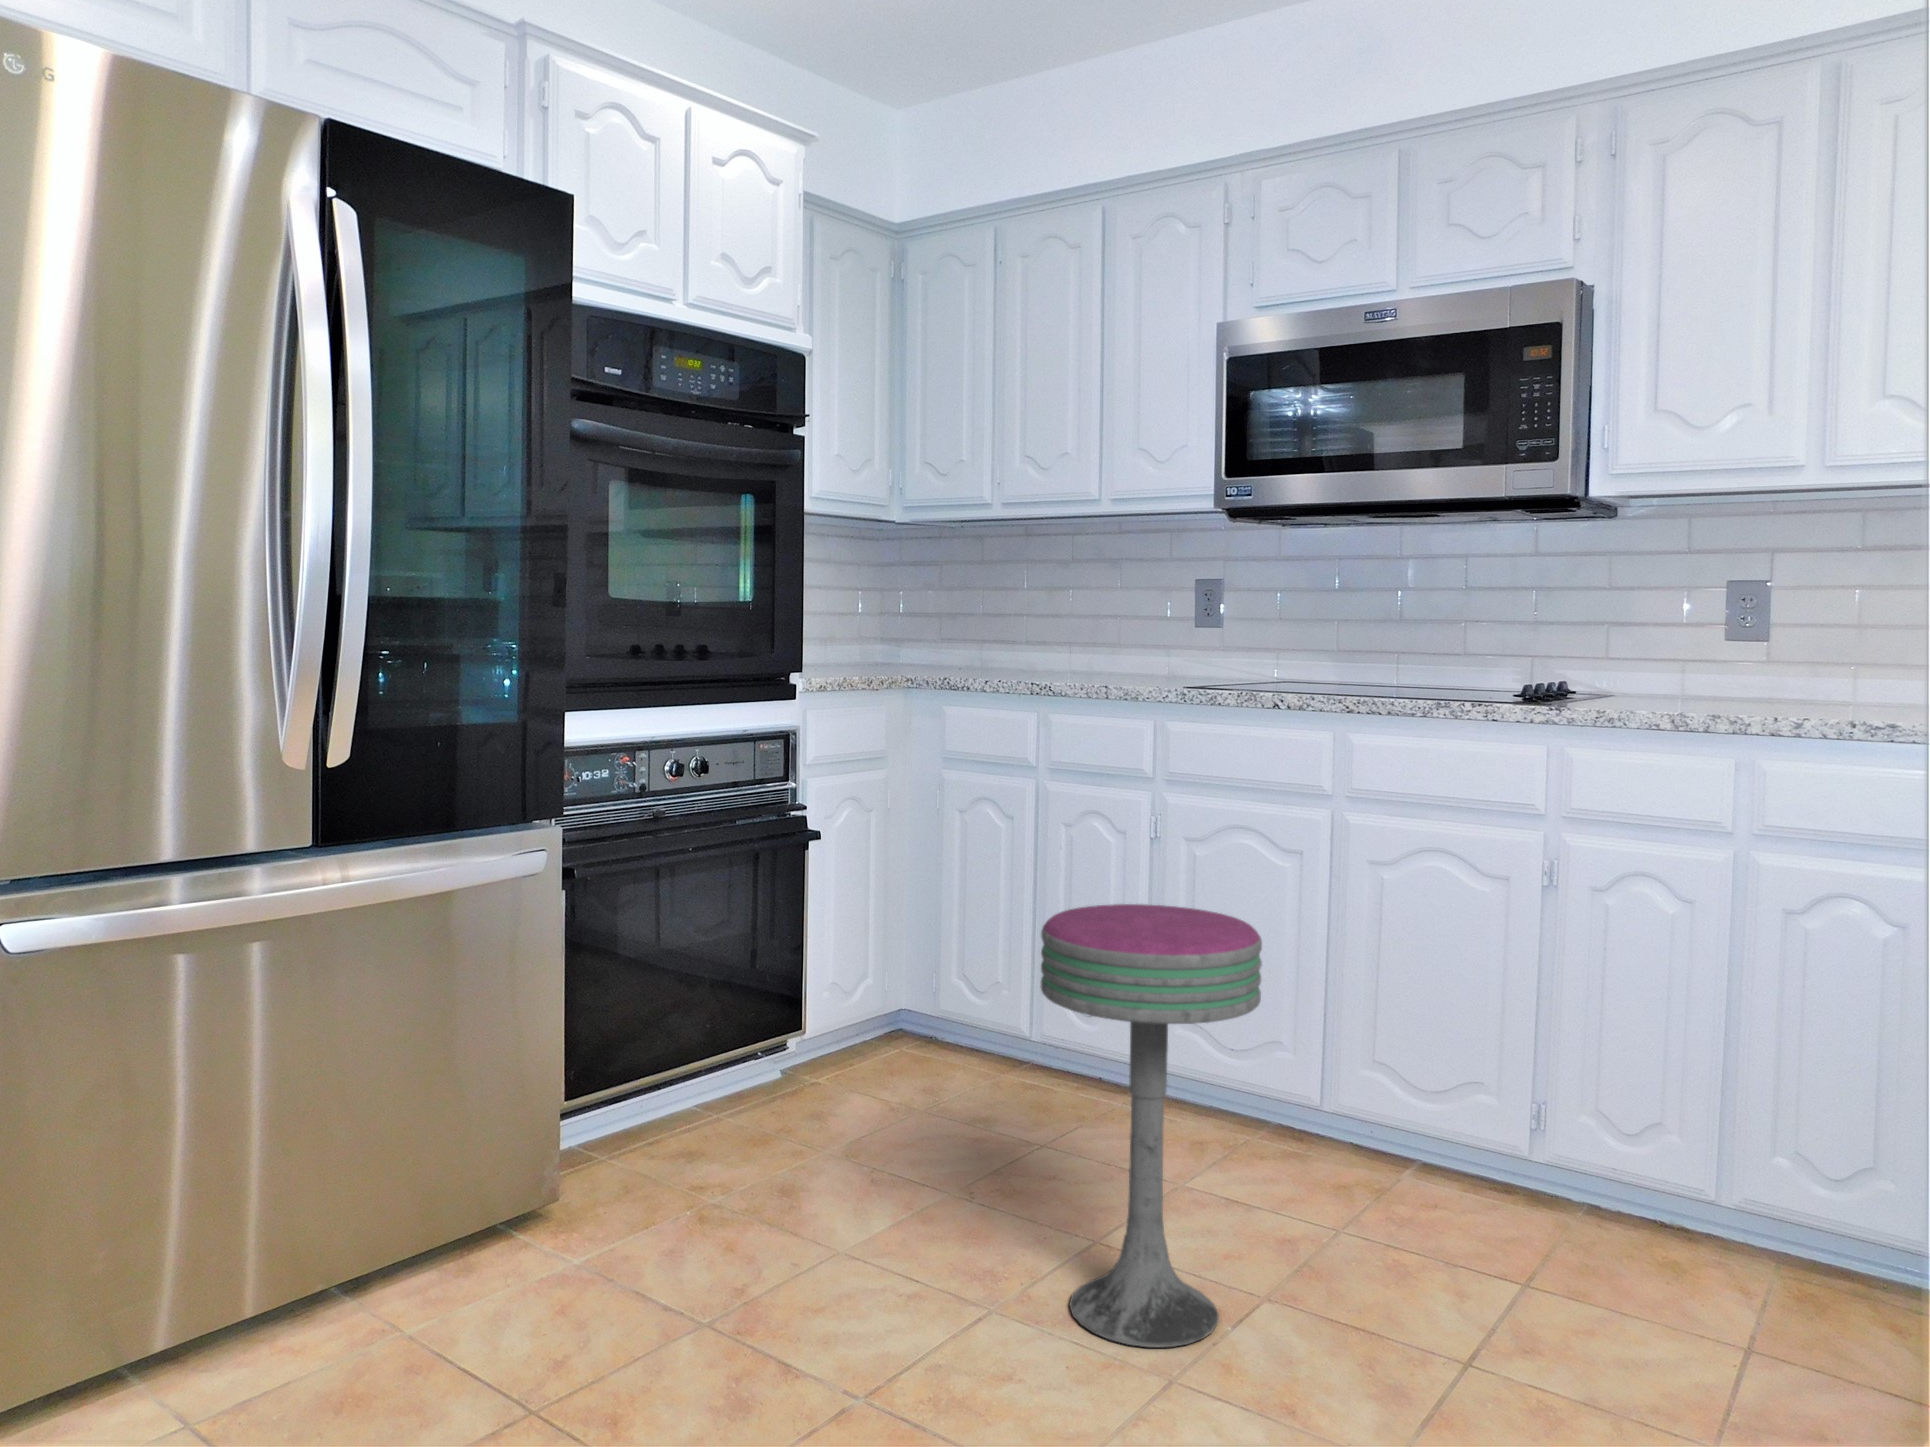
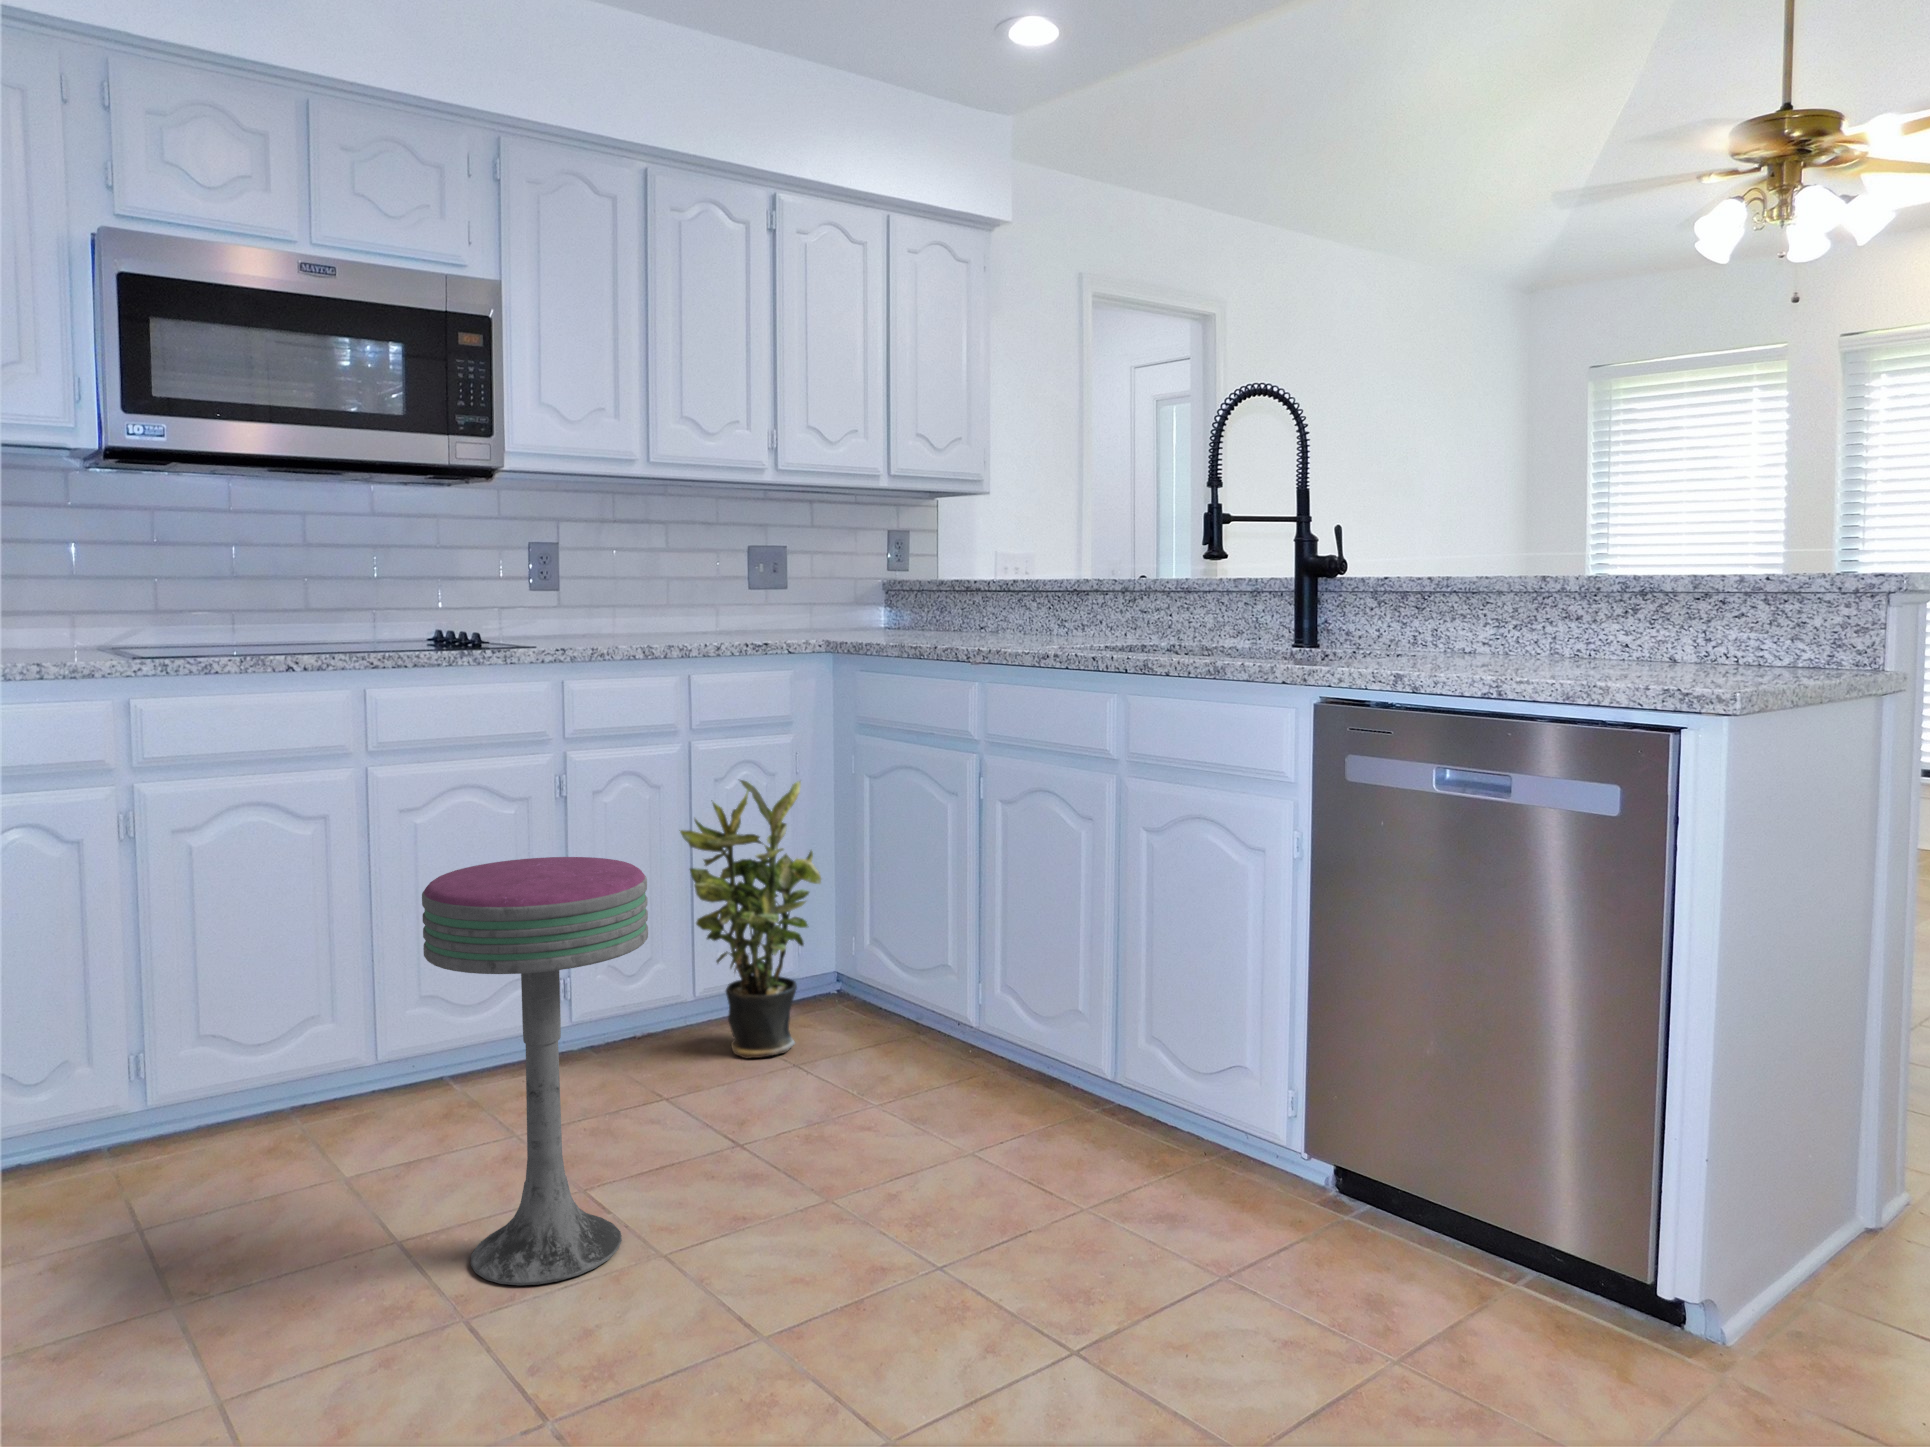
potted plant: none [1639,913,1891,1329] -> present [680,780,821,1058]

